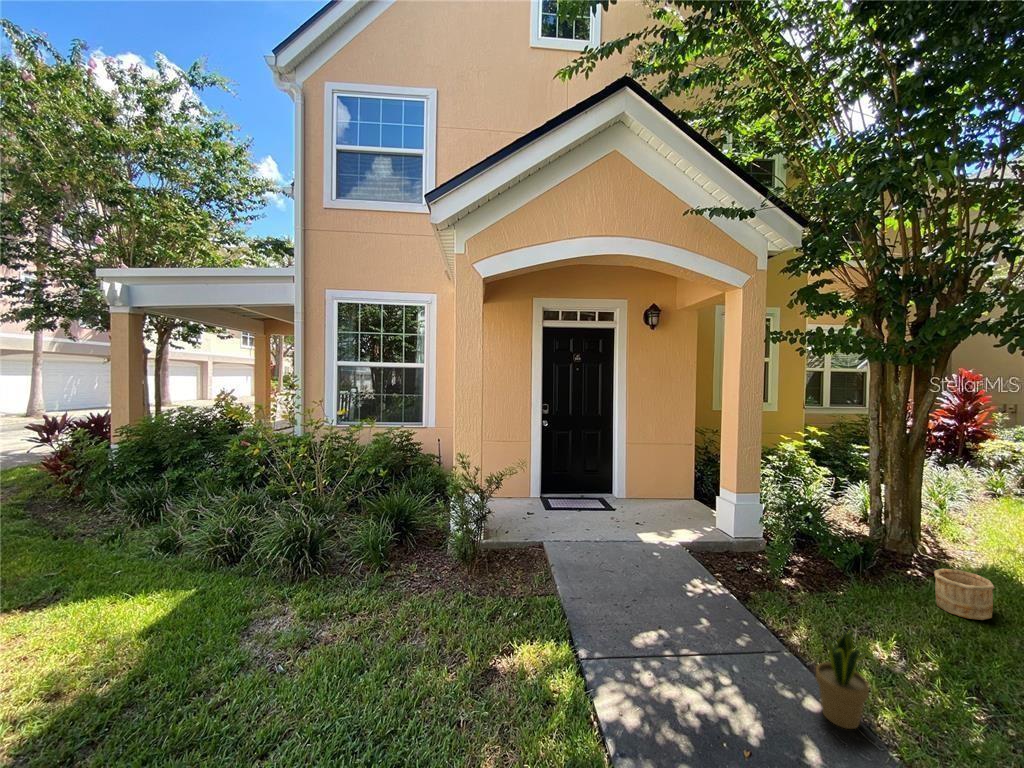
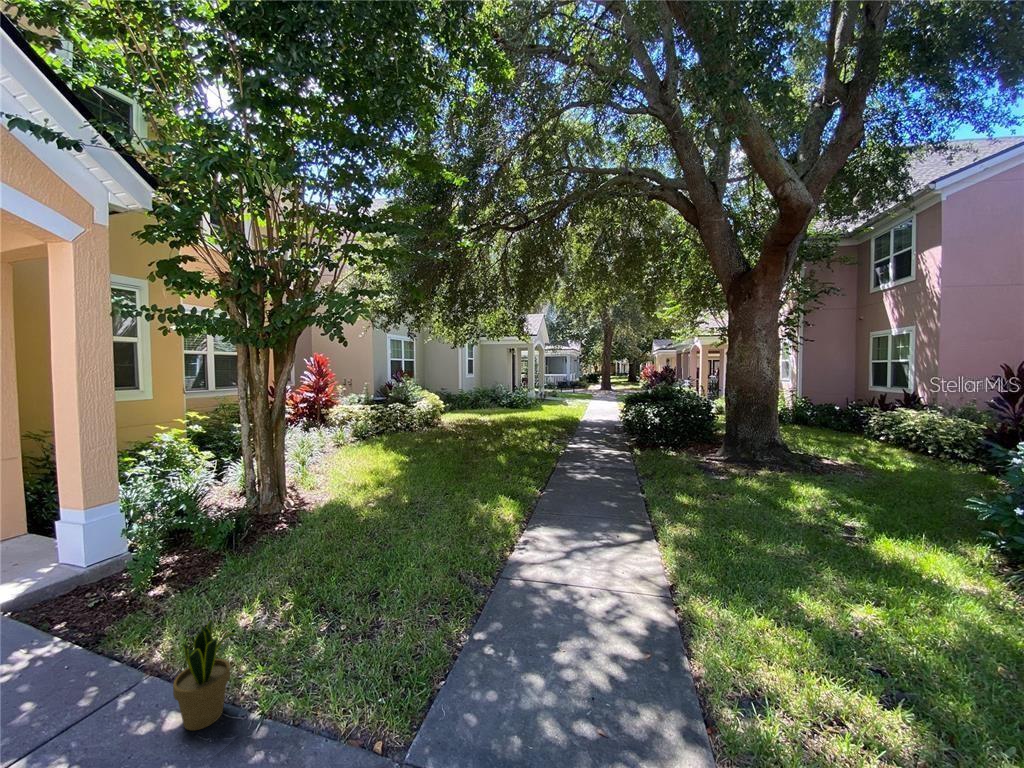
wooden bucket: present [934,568,995,620] -> none [294,513,332,552]

